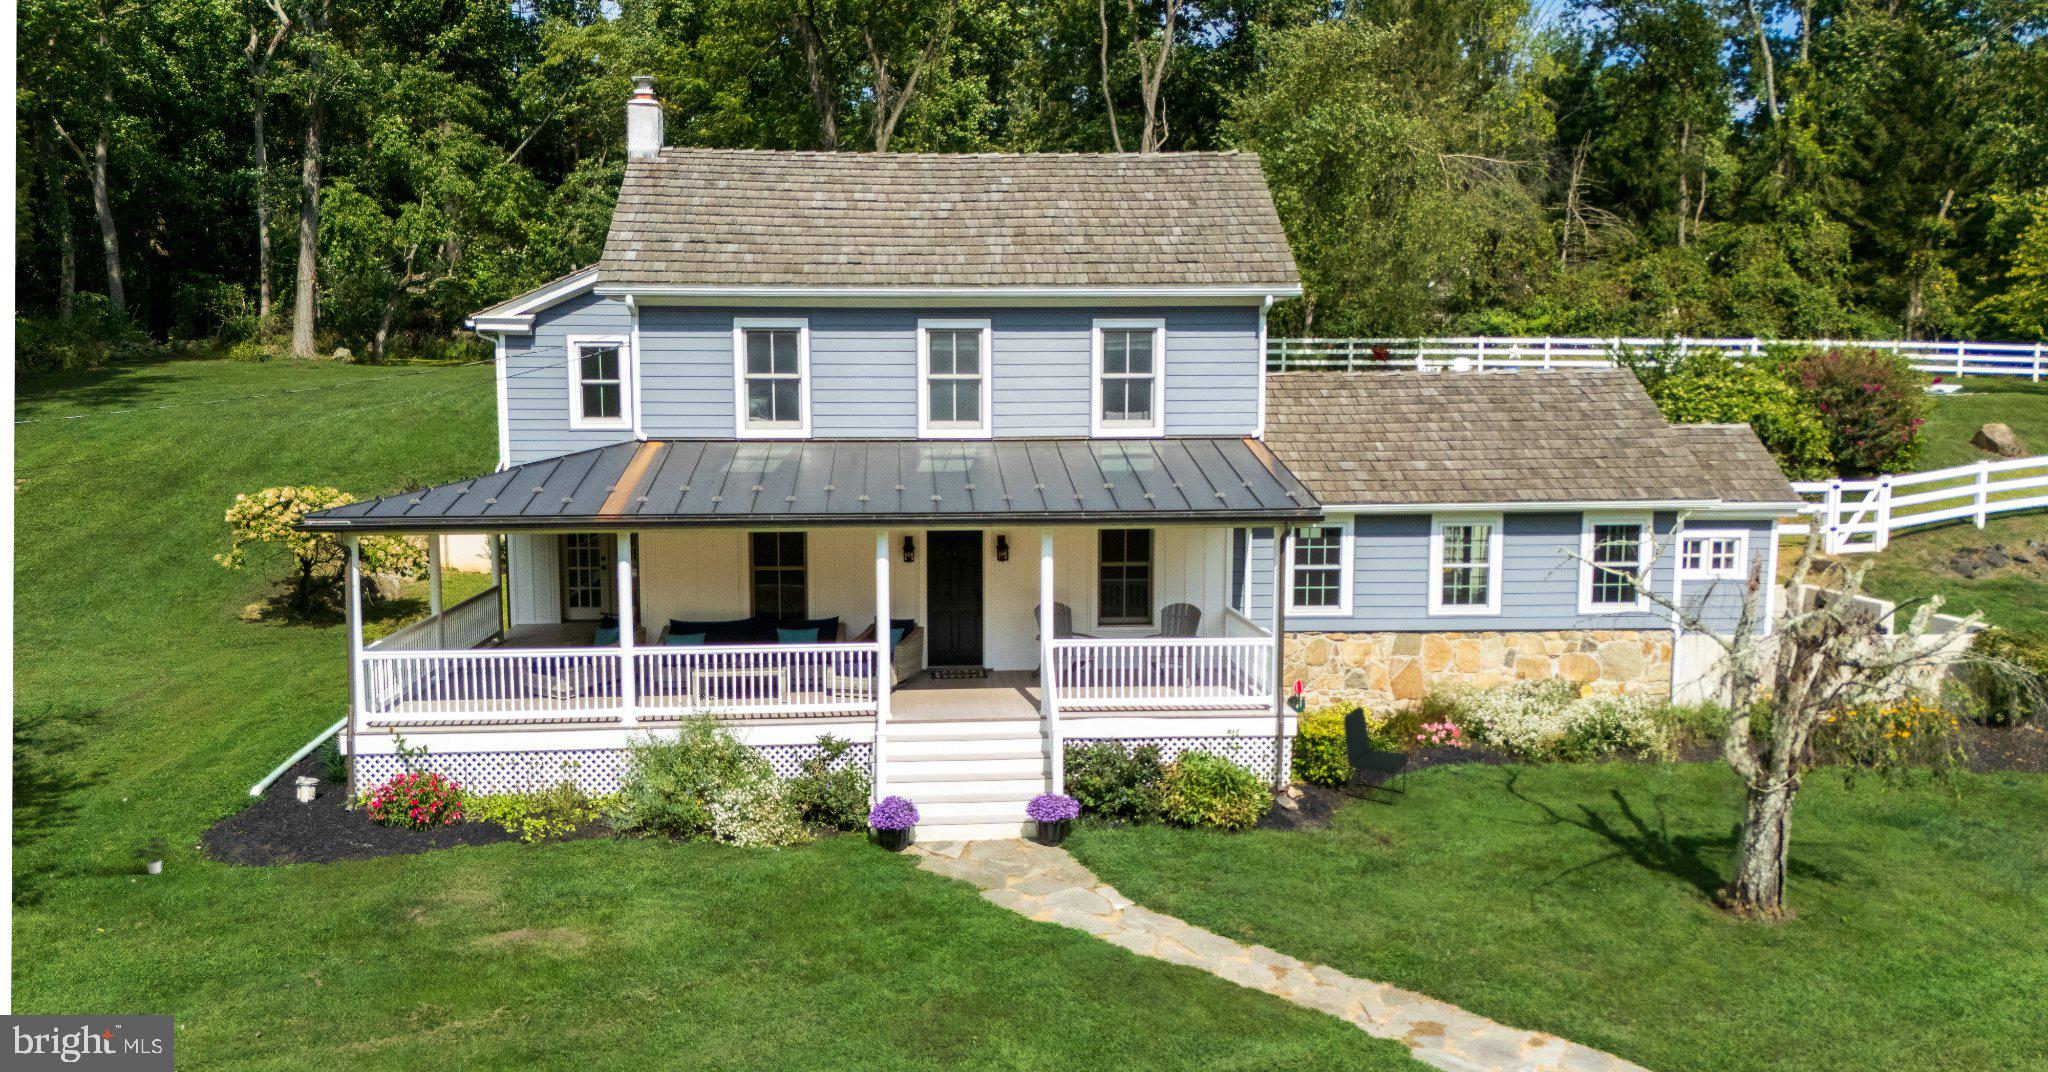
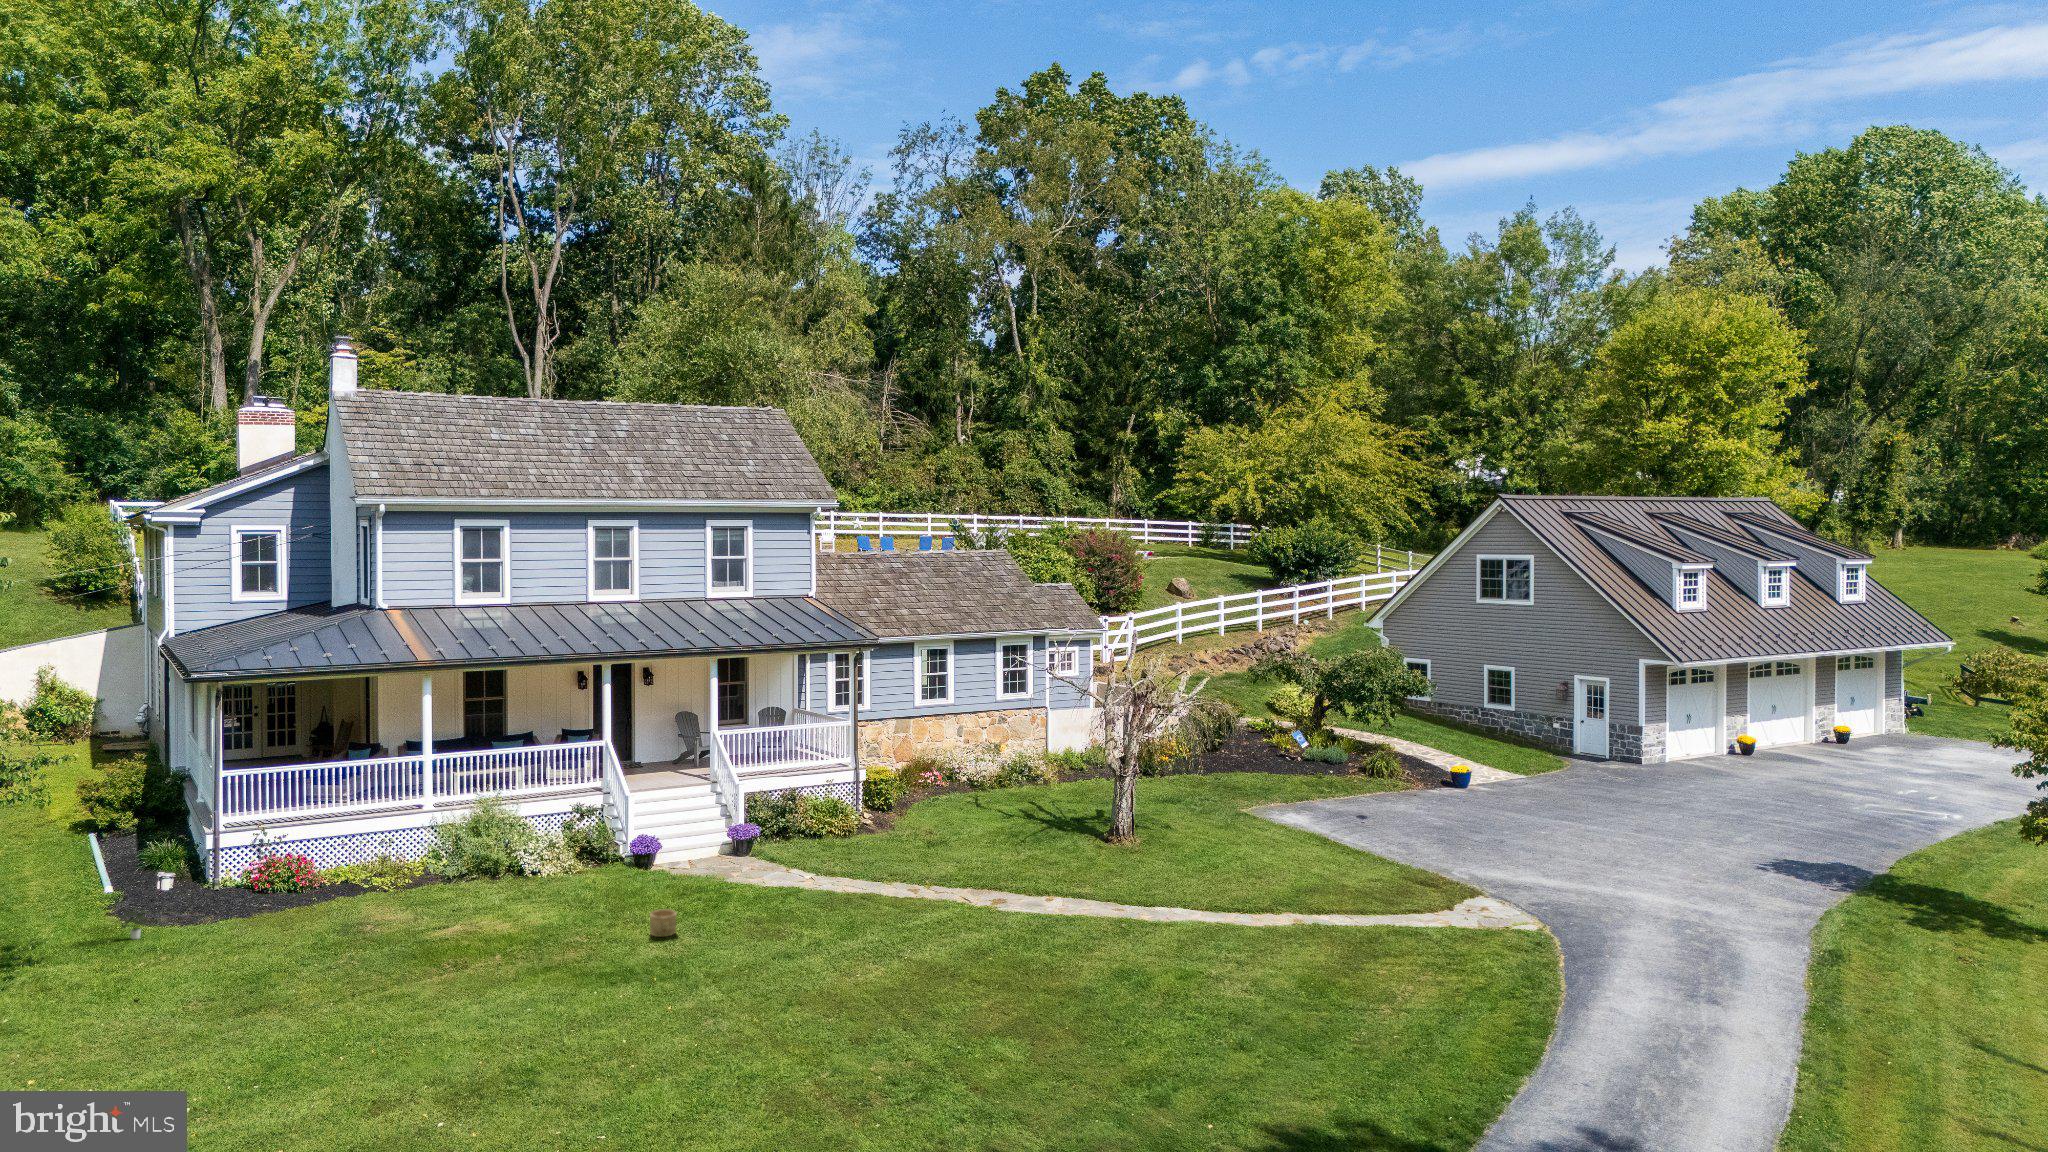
chair: present [1344,707,1408,804] -> none [898,759,933,814]
wooden bucket: none [665,982,714,1038] -> present [650,909,677,937]

